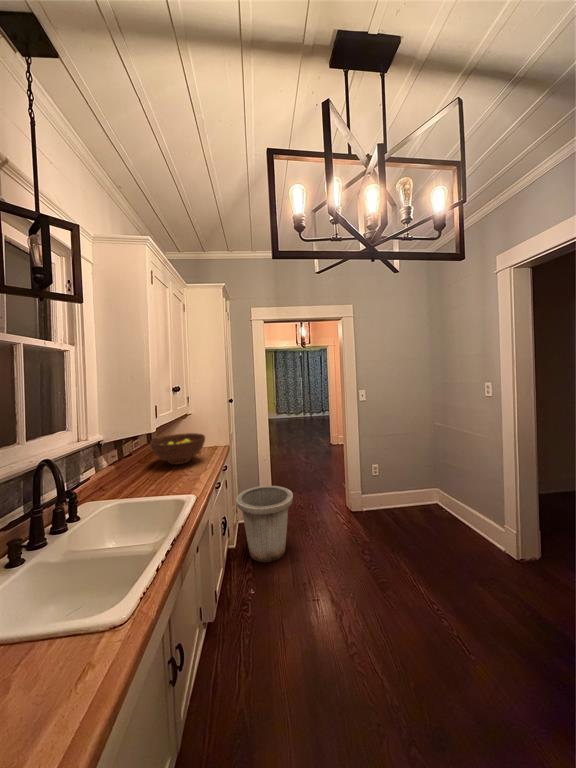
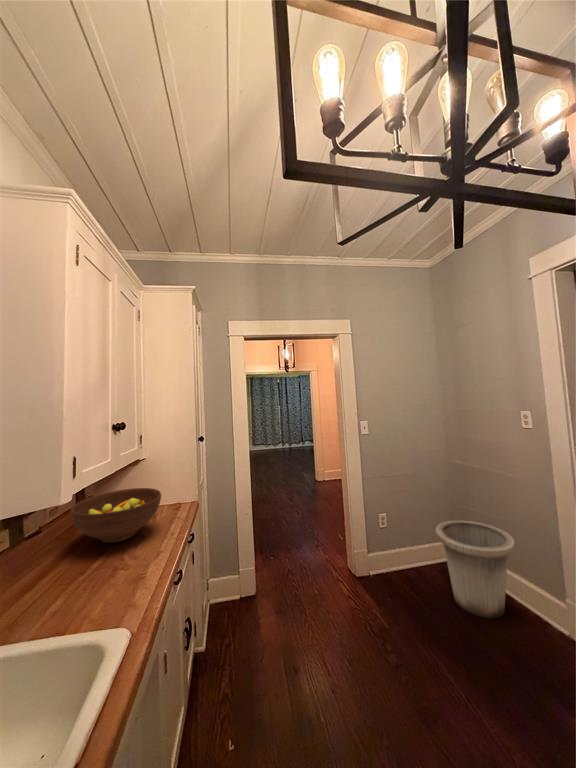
trash can: present [237,486,293,562] -> present [436,521,514,618]

